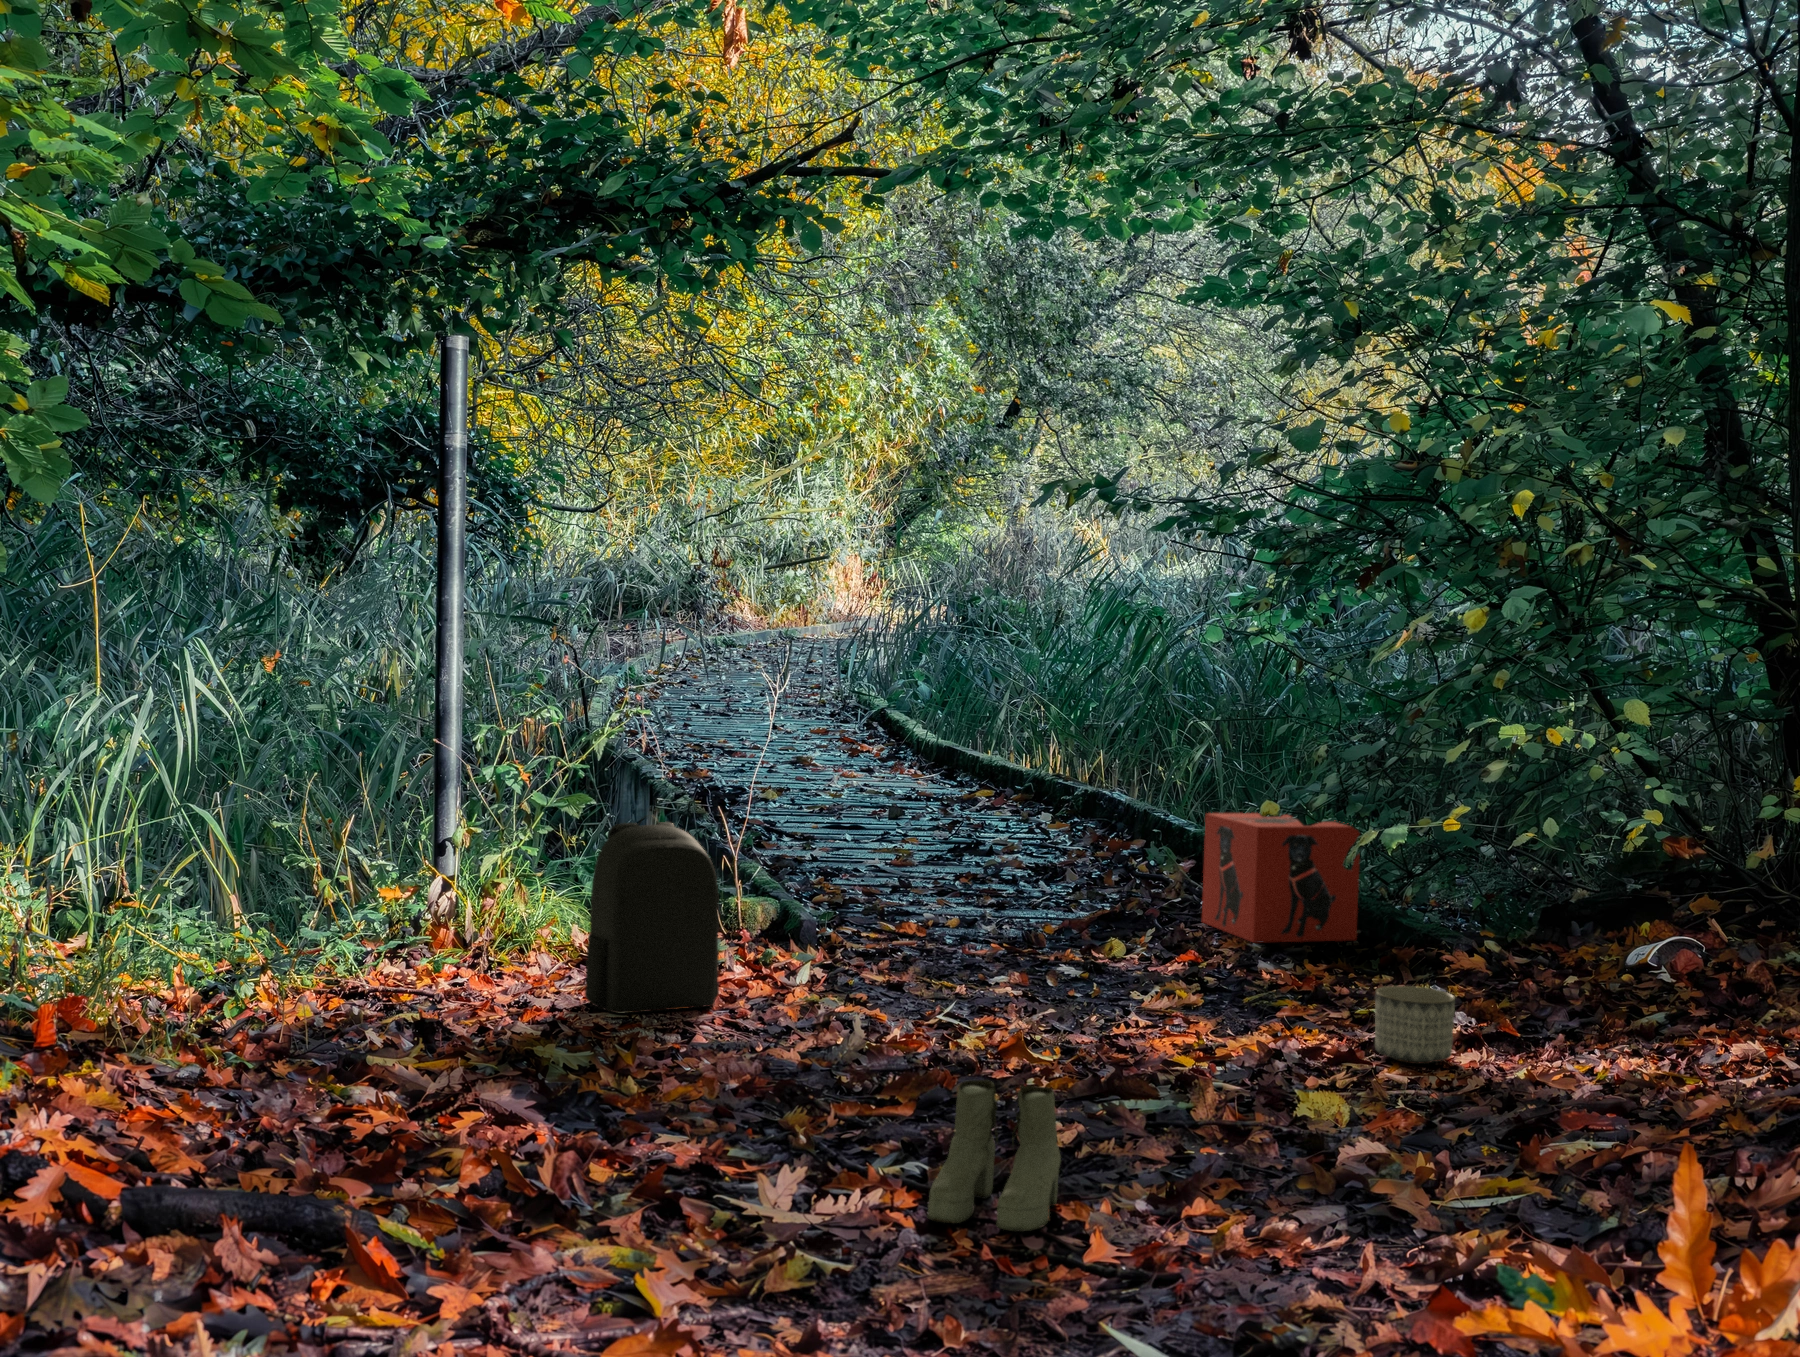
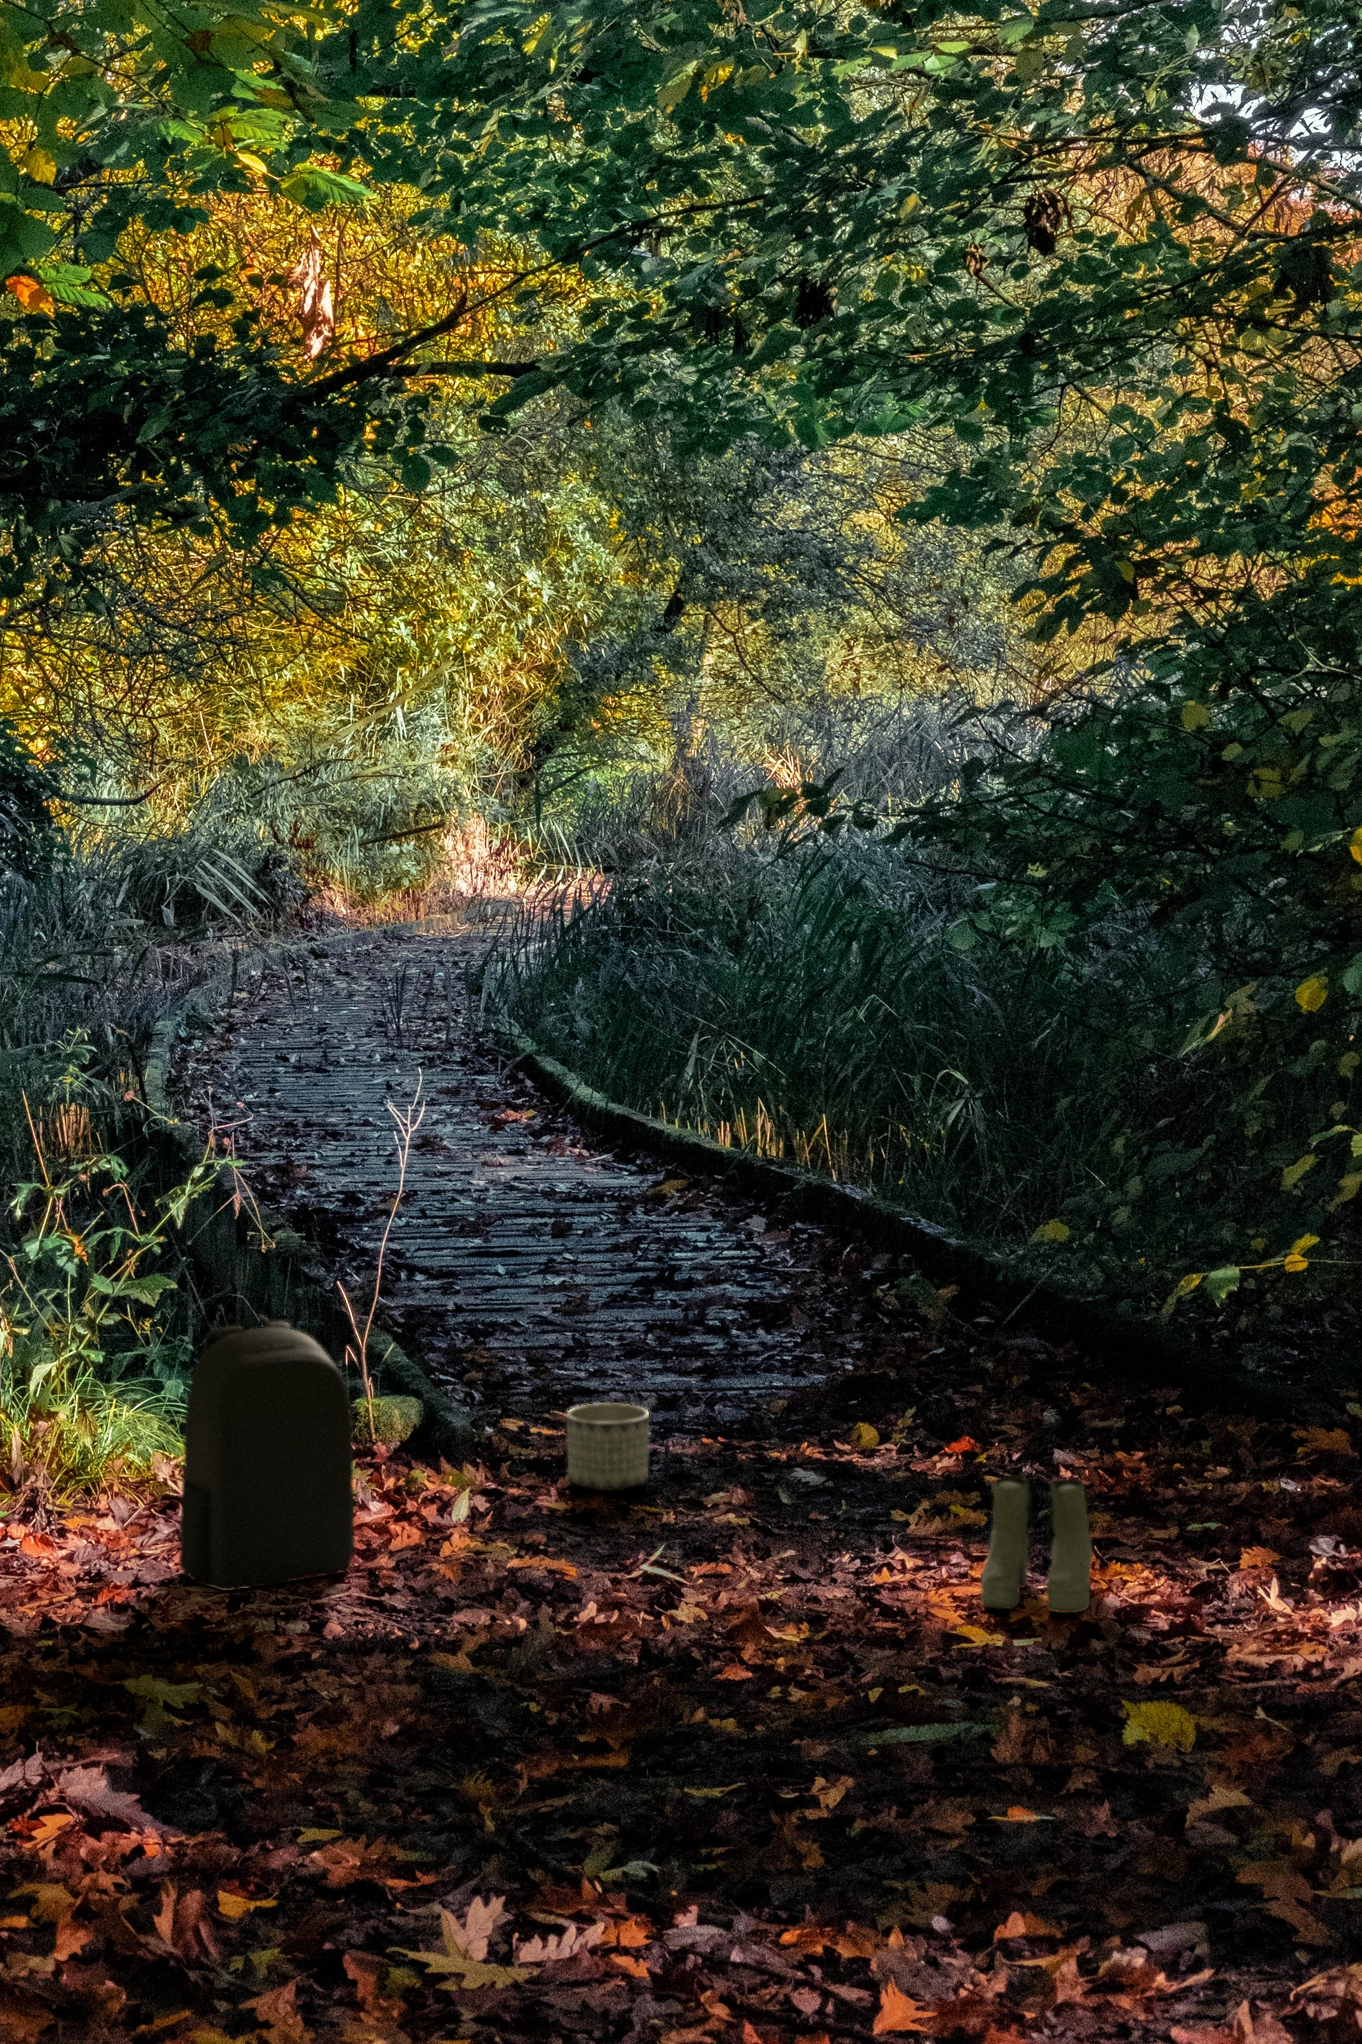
storage box: present [1202,813,1360,943] -> none [976,1232,1184,1419]
planter: present [1375,986,1455,1064] -> present [566,1403,649,1491]
boots: present [927,1080,1061,1232] -> present [981,1476,1092,1613]

